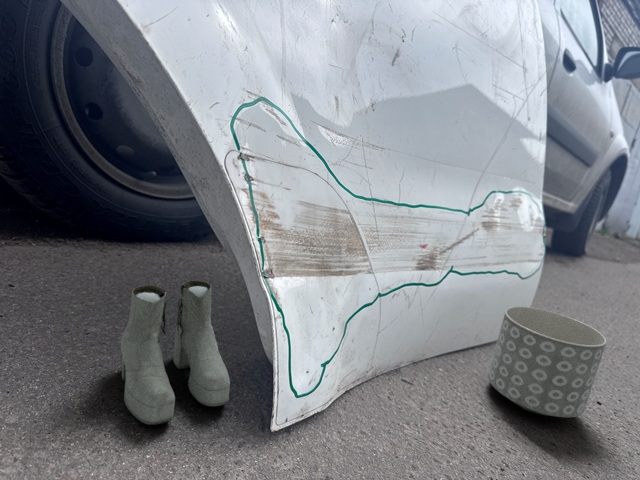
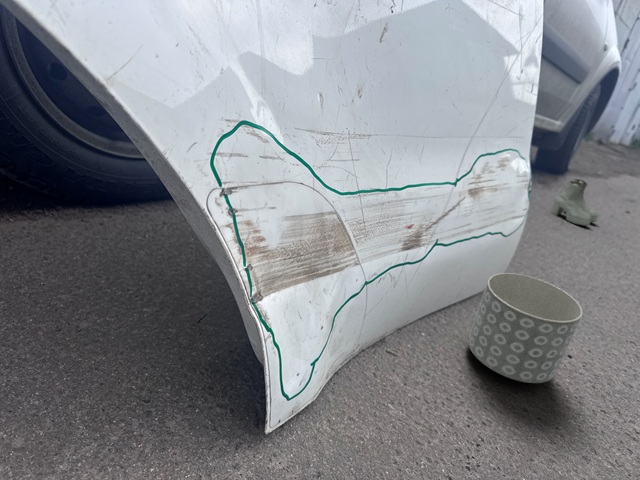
boots: present [121,280,230,425] -> present [551,179,598,226]

